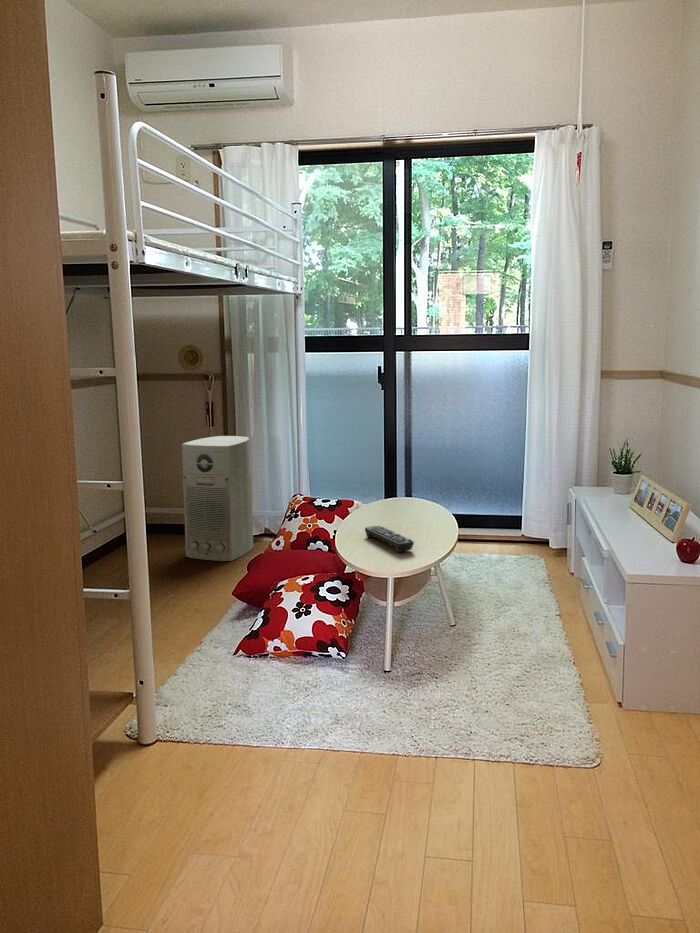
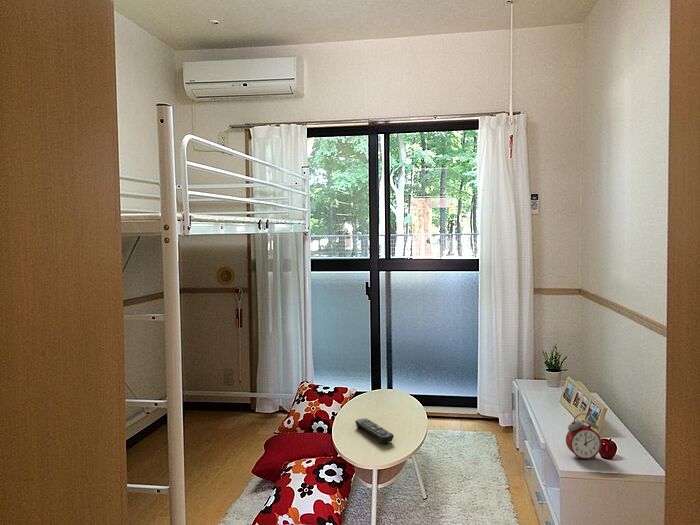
air purifier: present [182,436,253,561] -> none [218,336,271,435]
alarm clock: none [631,506,675,562] -> present [566,414,602,459]

